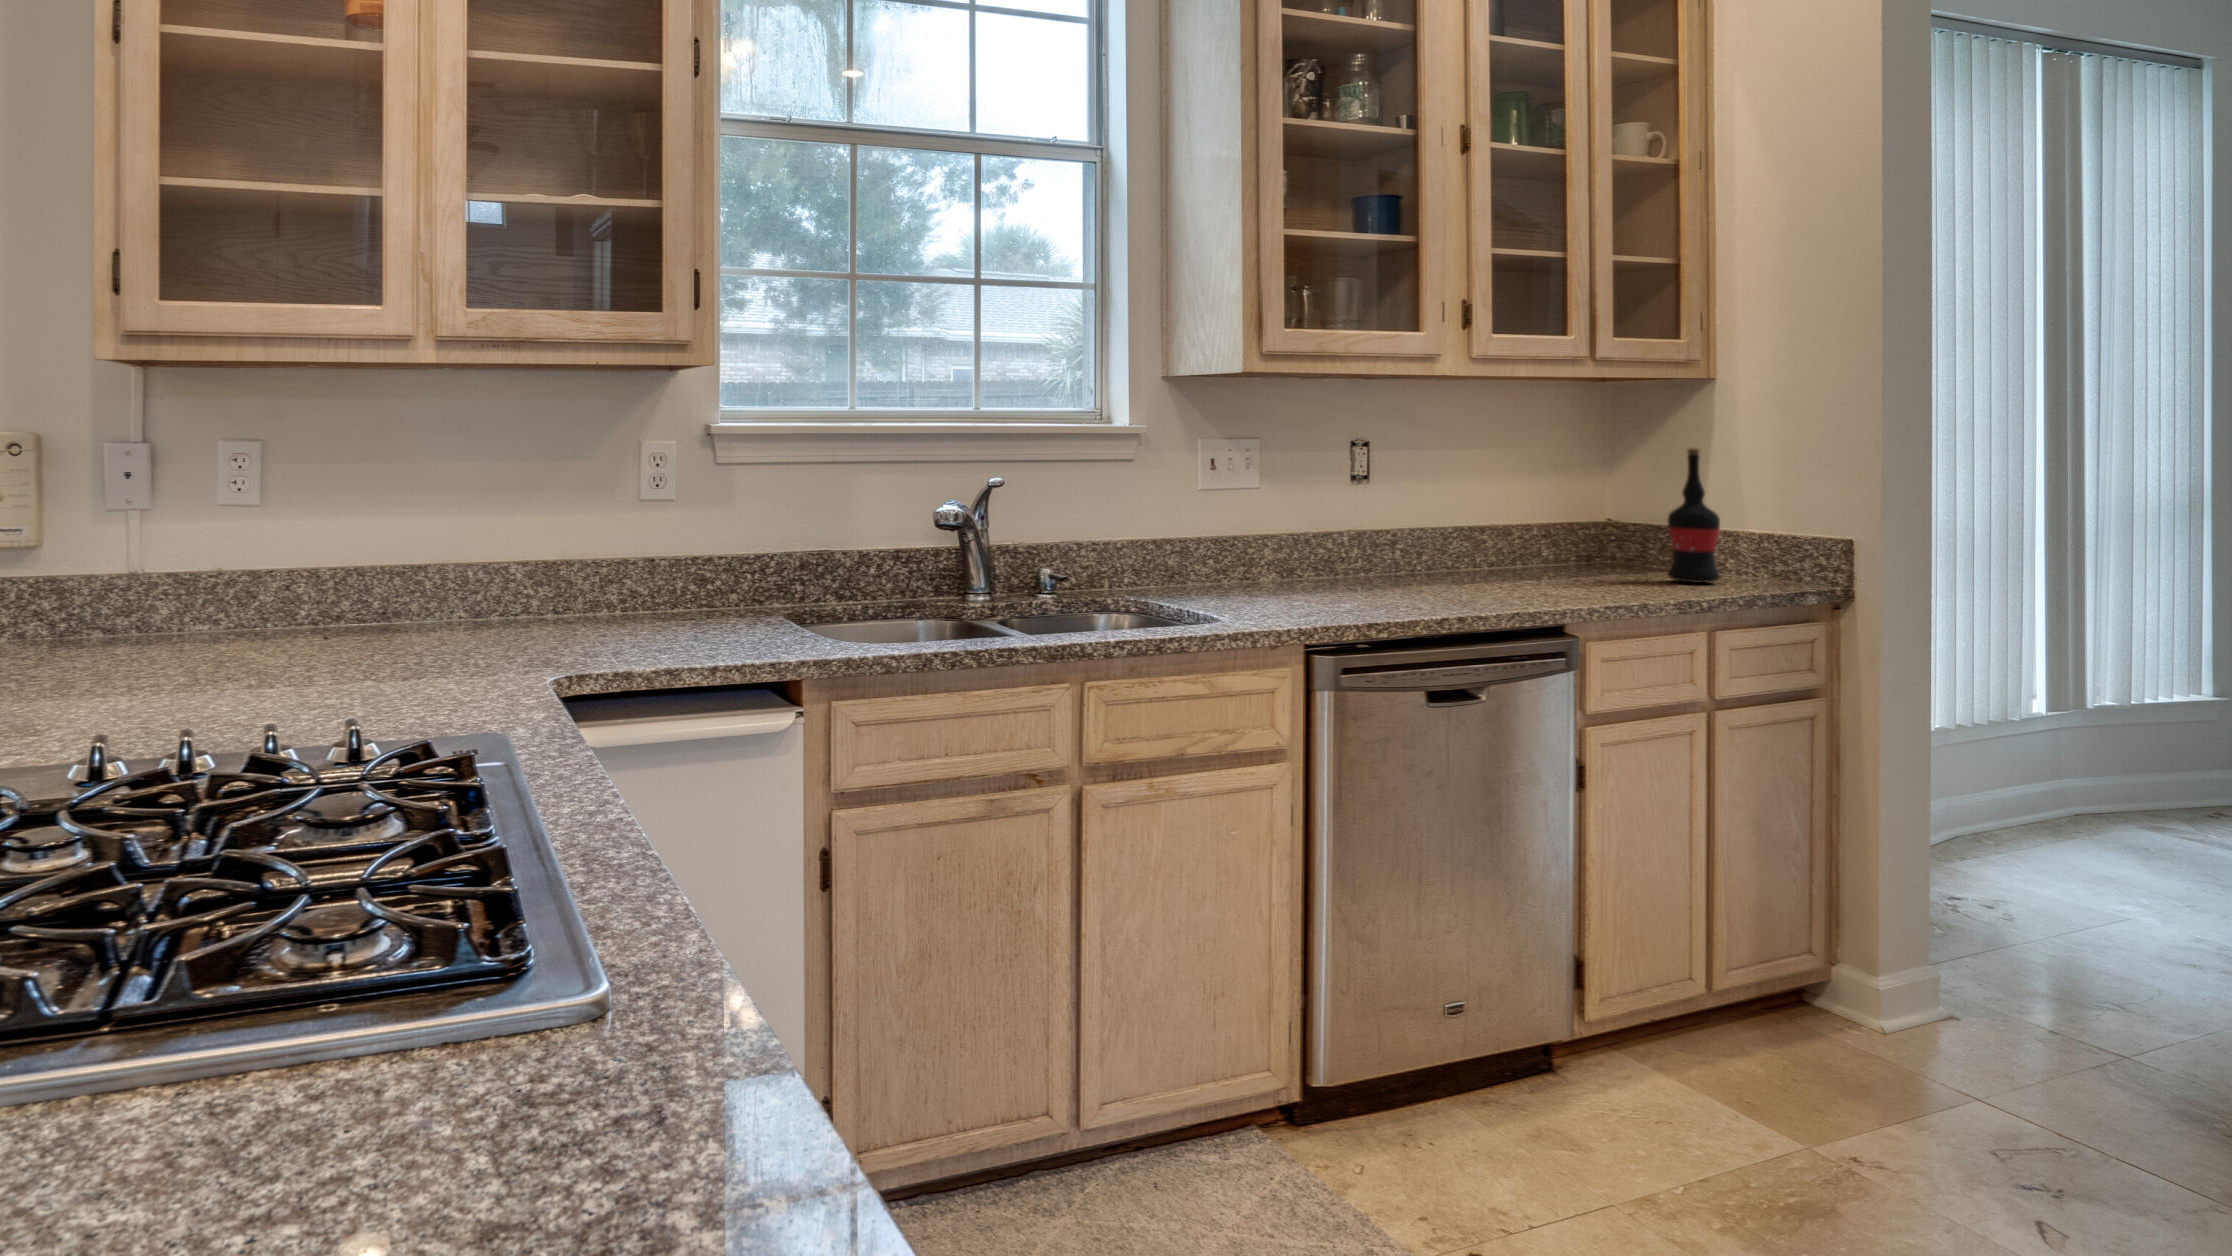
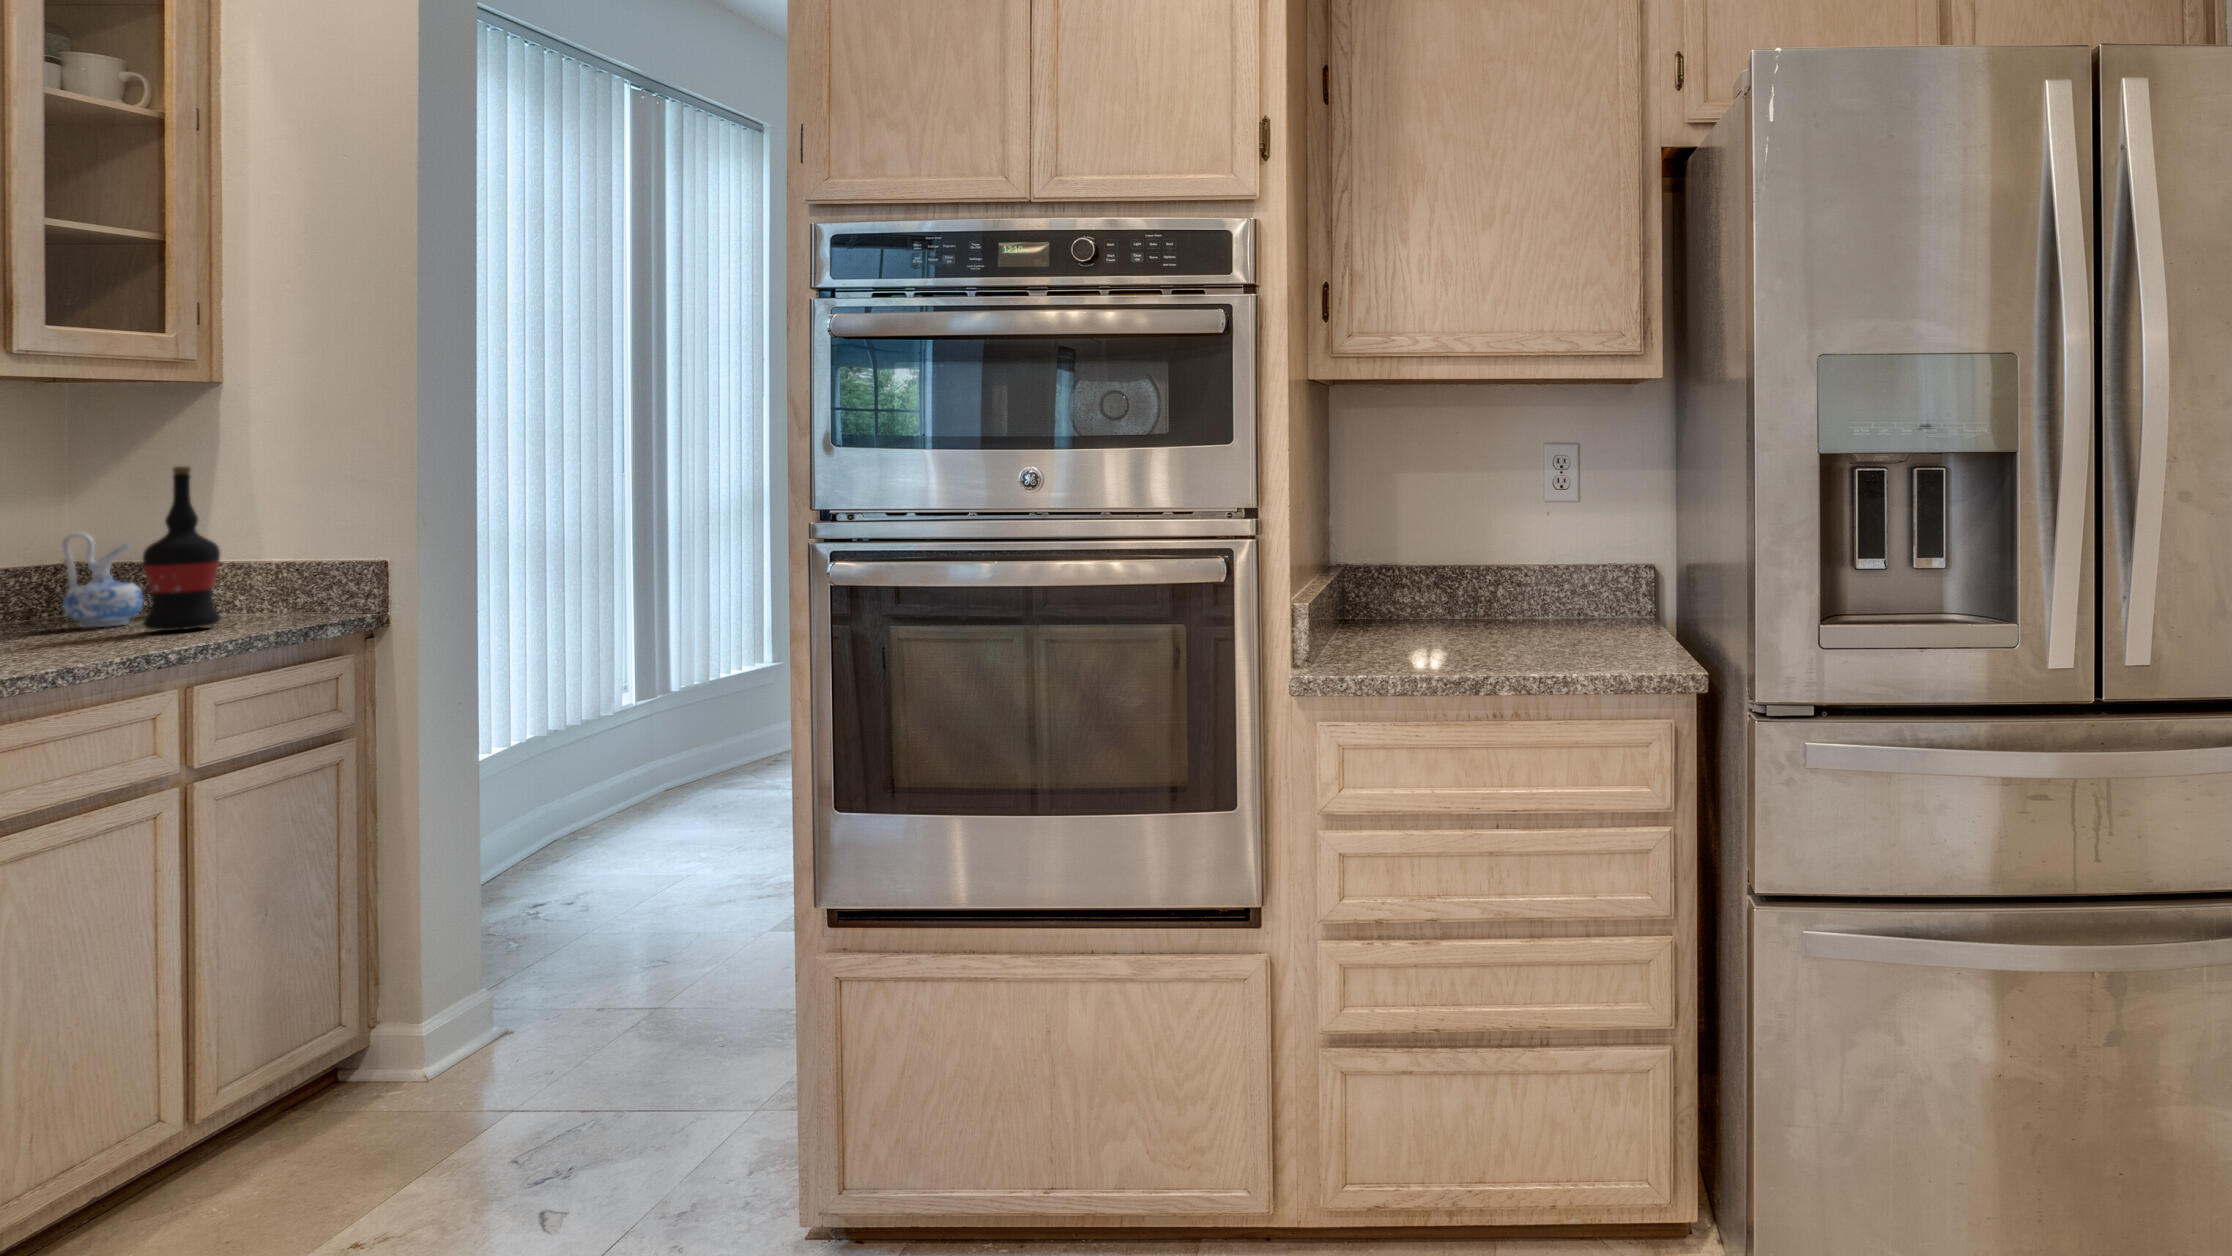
ceramic pitcher: none [1610,496,1660,572] -> present [62,532,143,628]

